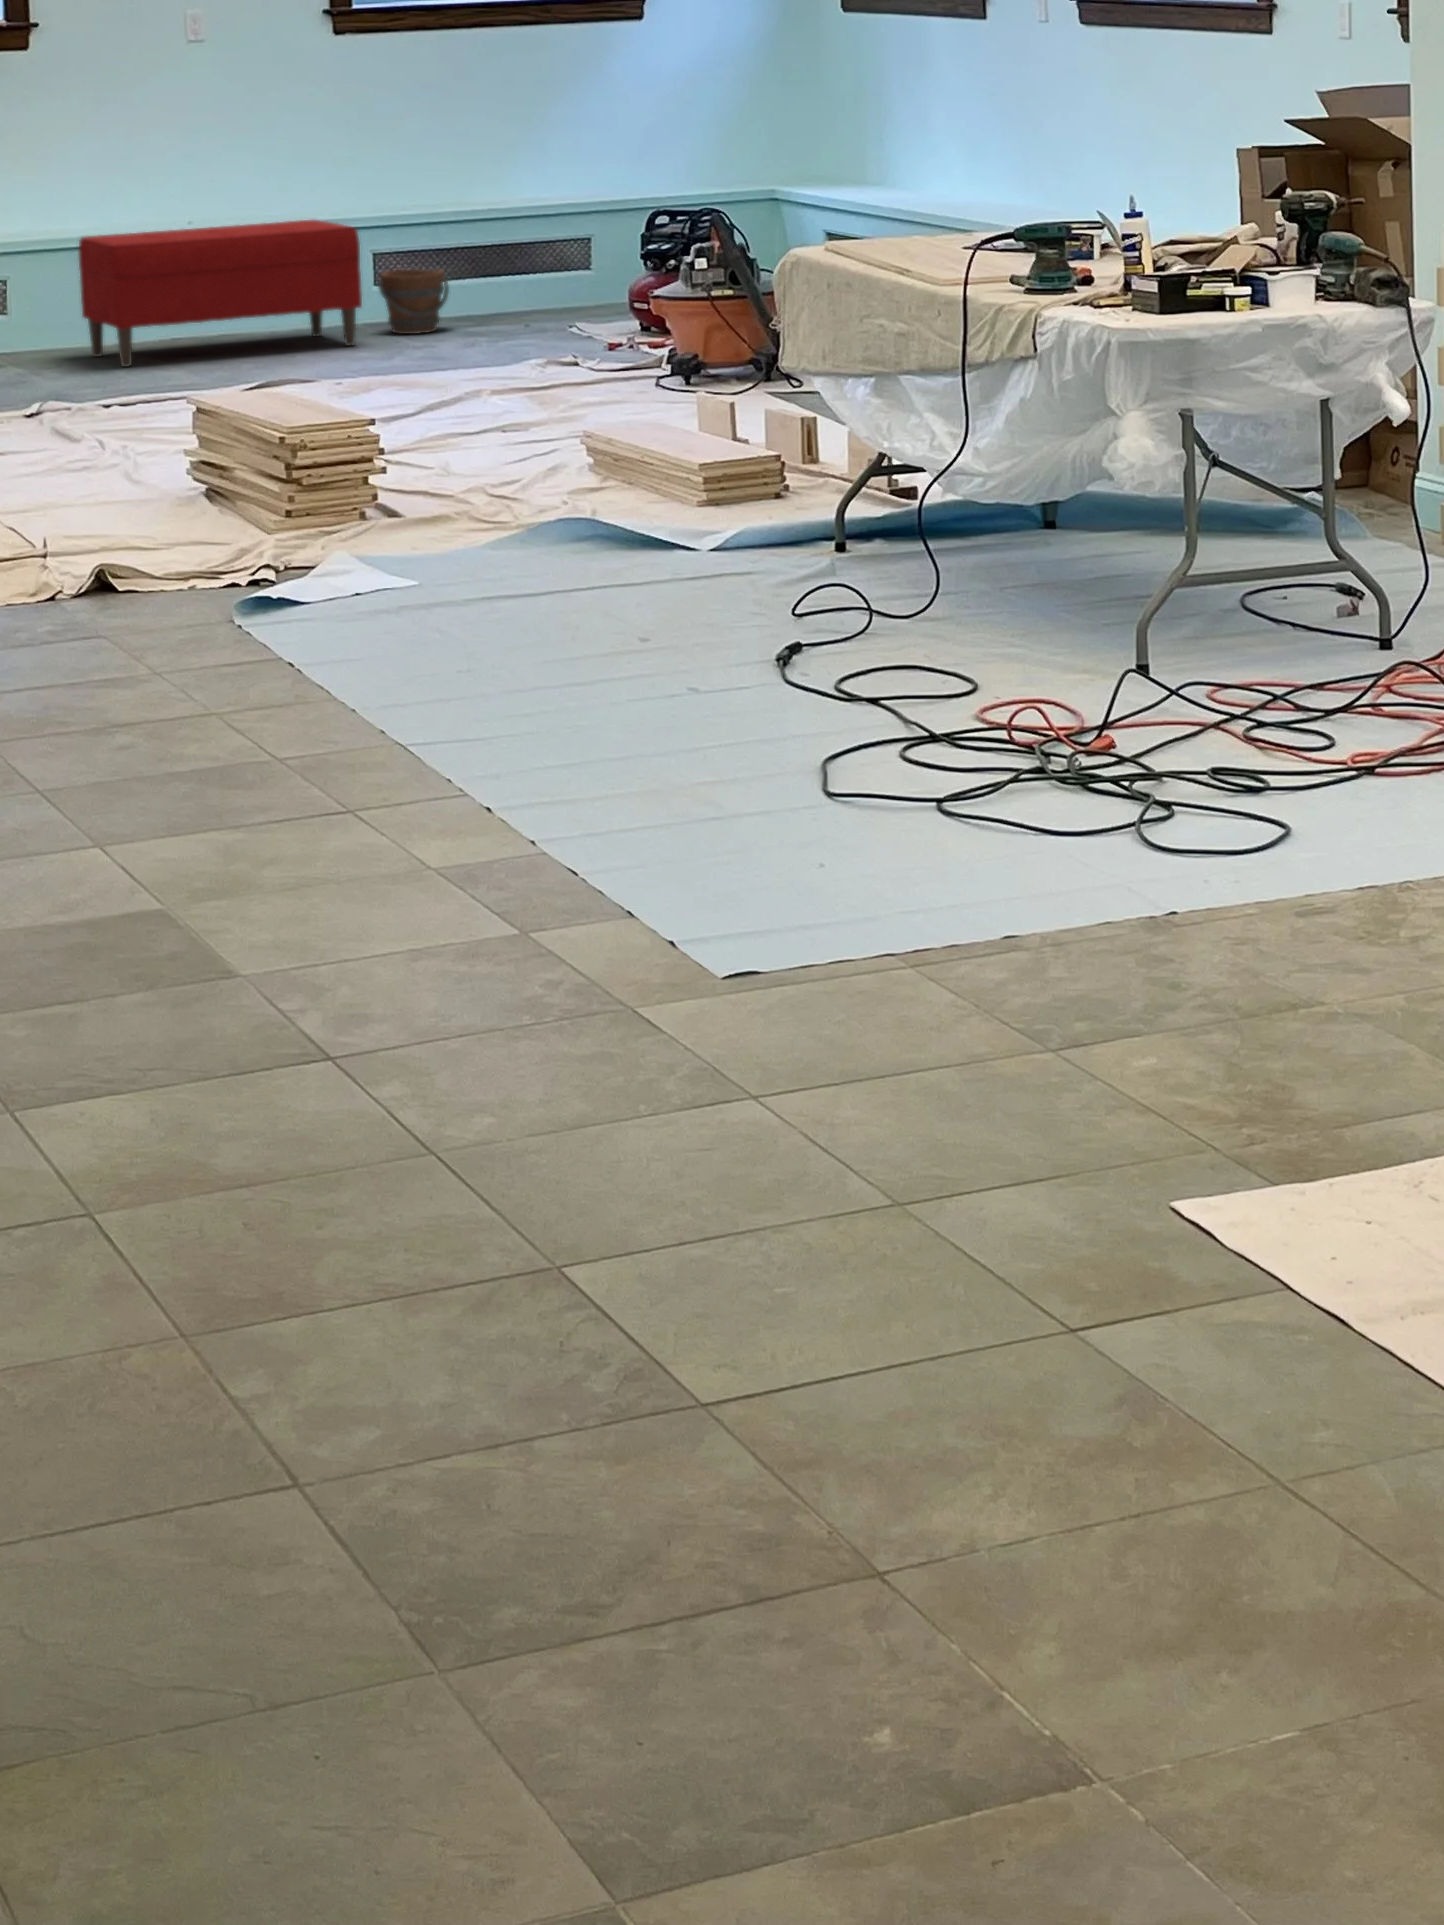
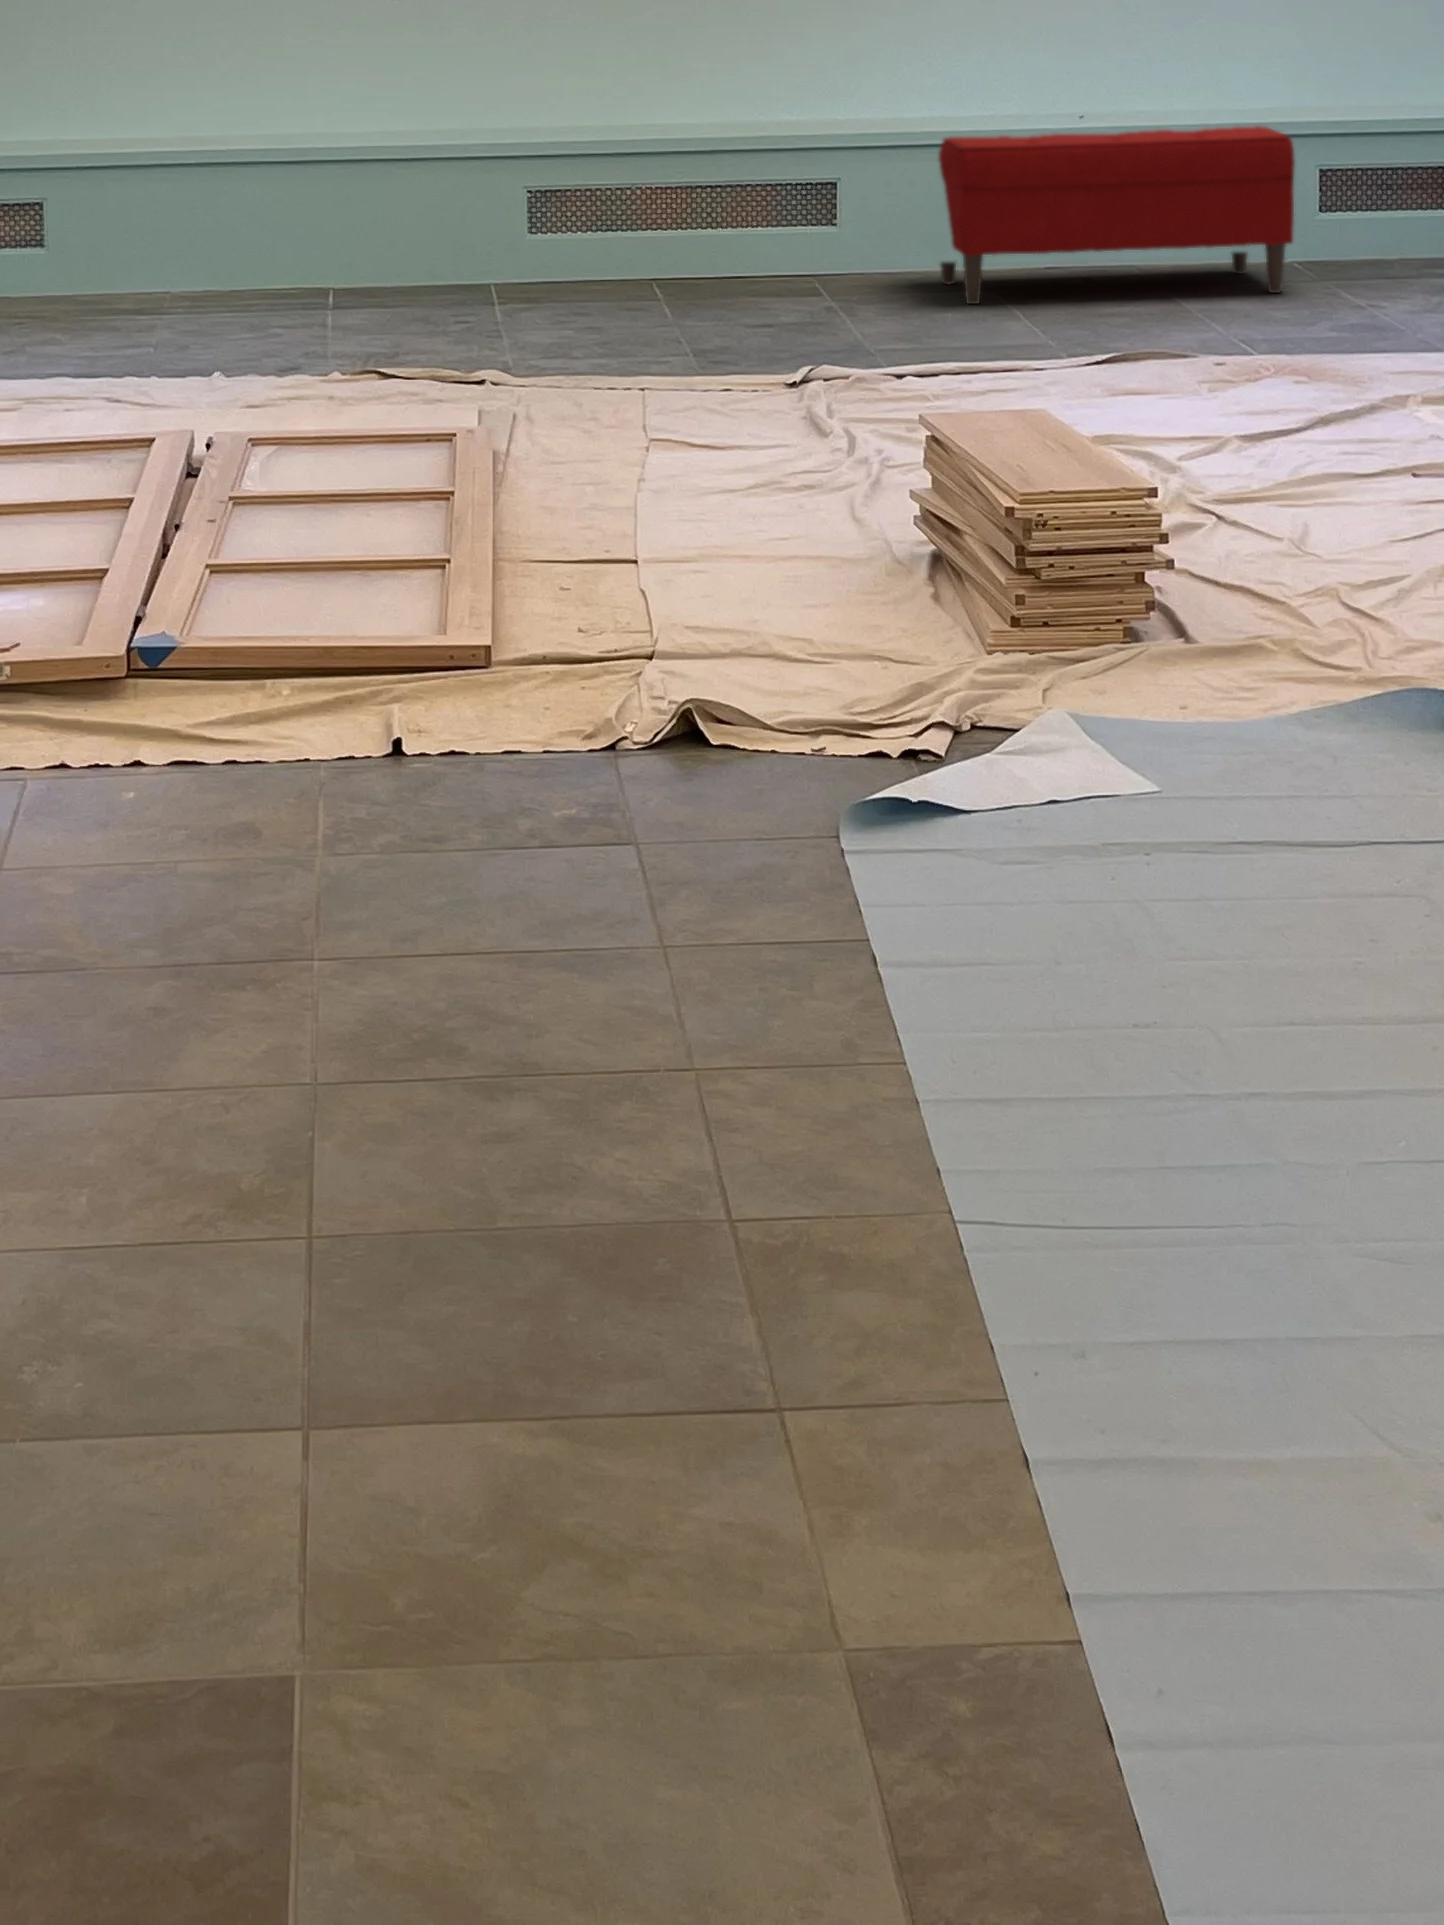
bucket: present [377,269,449,334] -> none [1322,191,1422,279]

